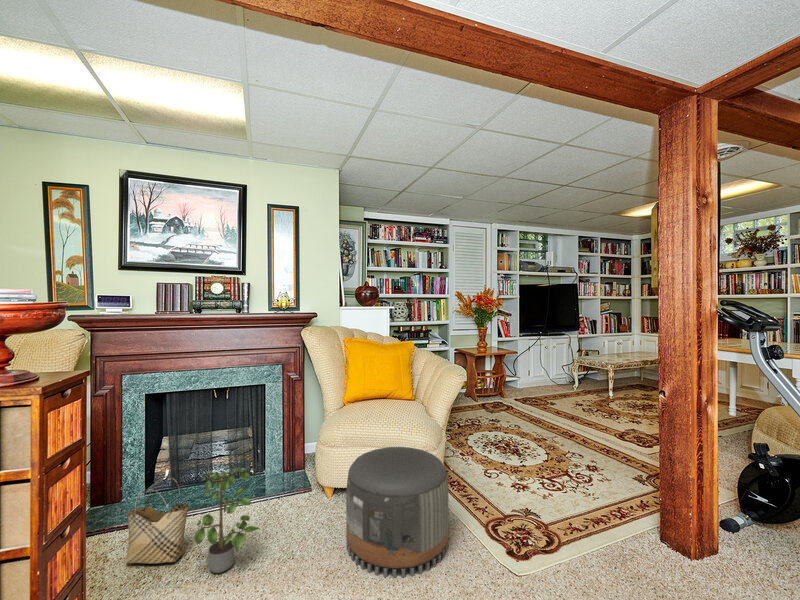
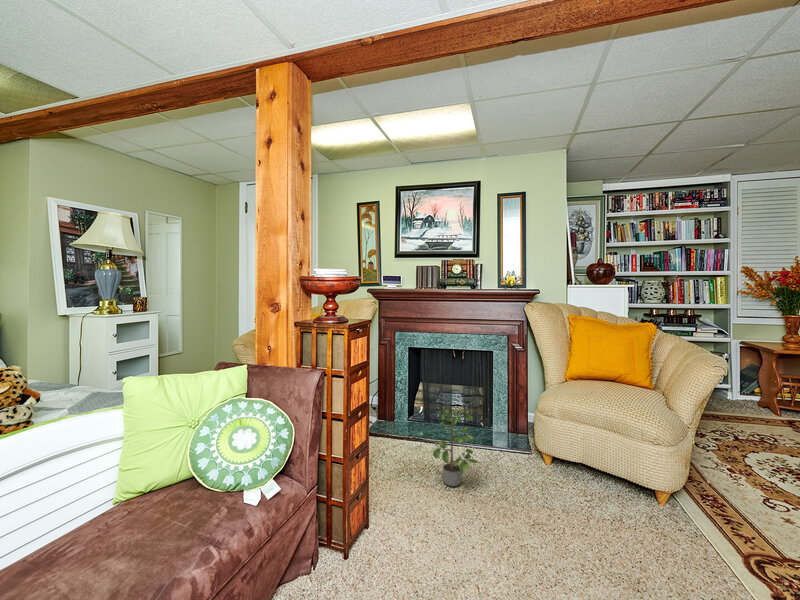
pouf: present [346,447,449,578] -> none [558,426,685,562]
woven basket: present [125,476,189,564] -> none [394,406,432,468]

